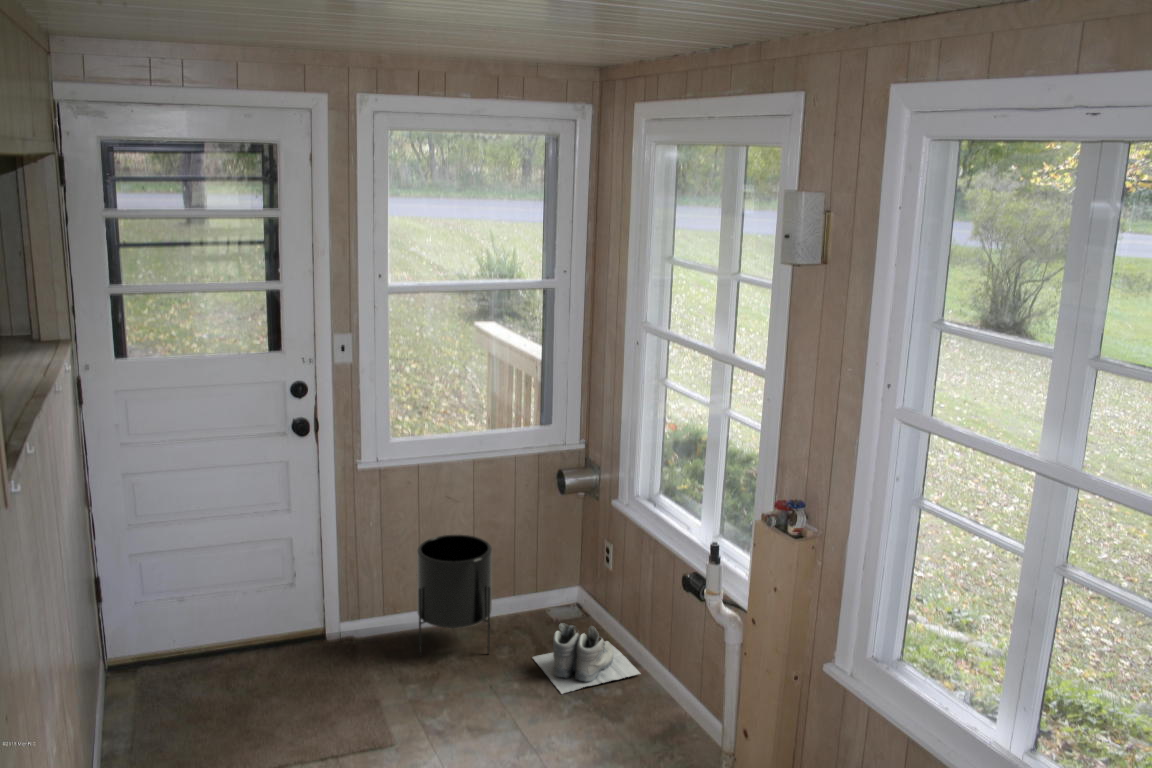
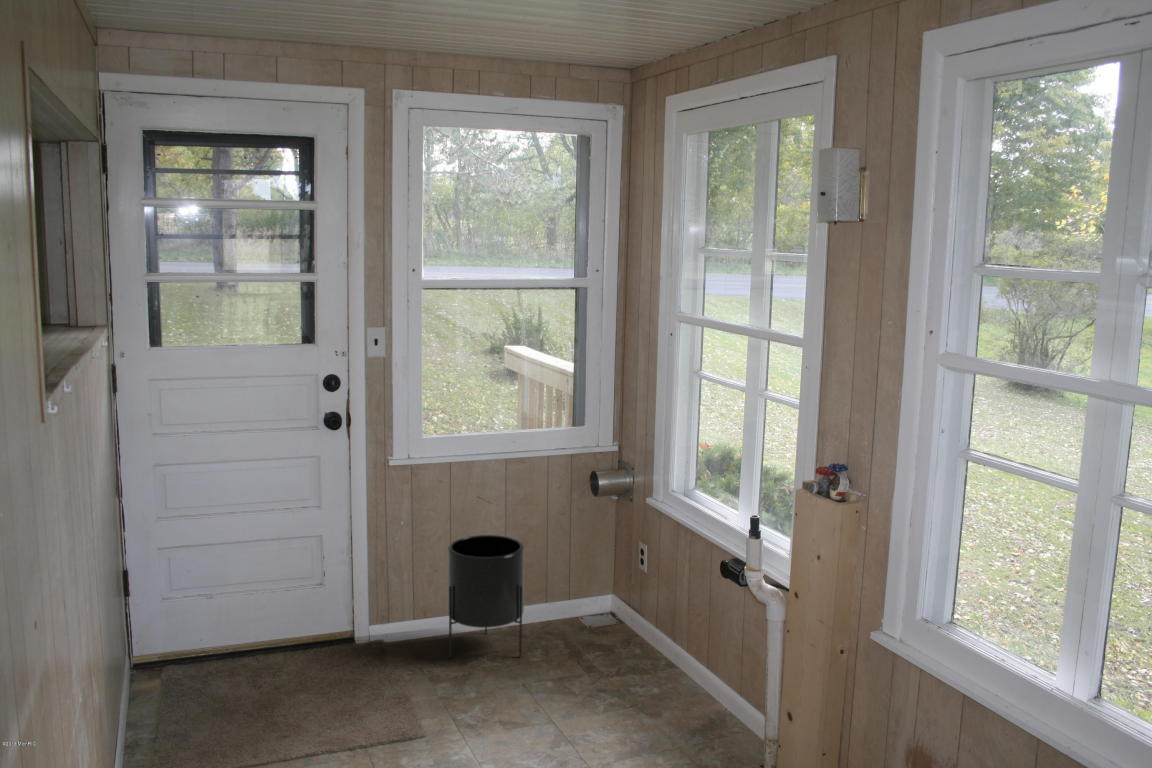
boots: present [533,623,640,694] -> none [565,623,678,694]

